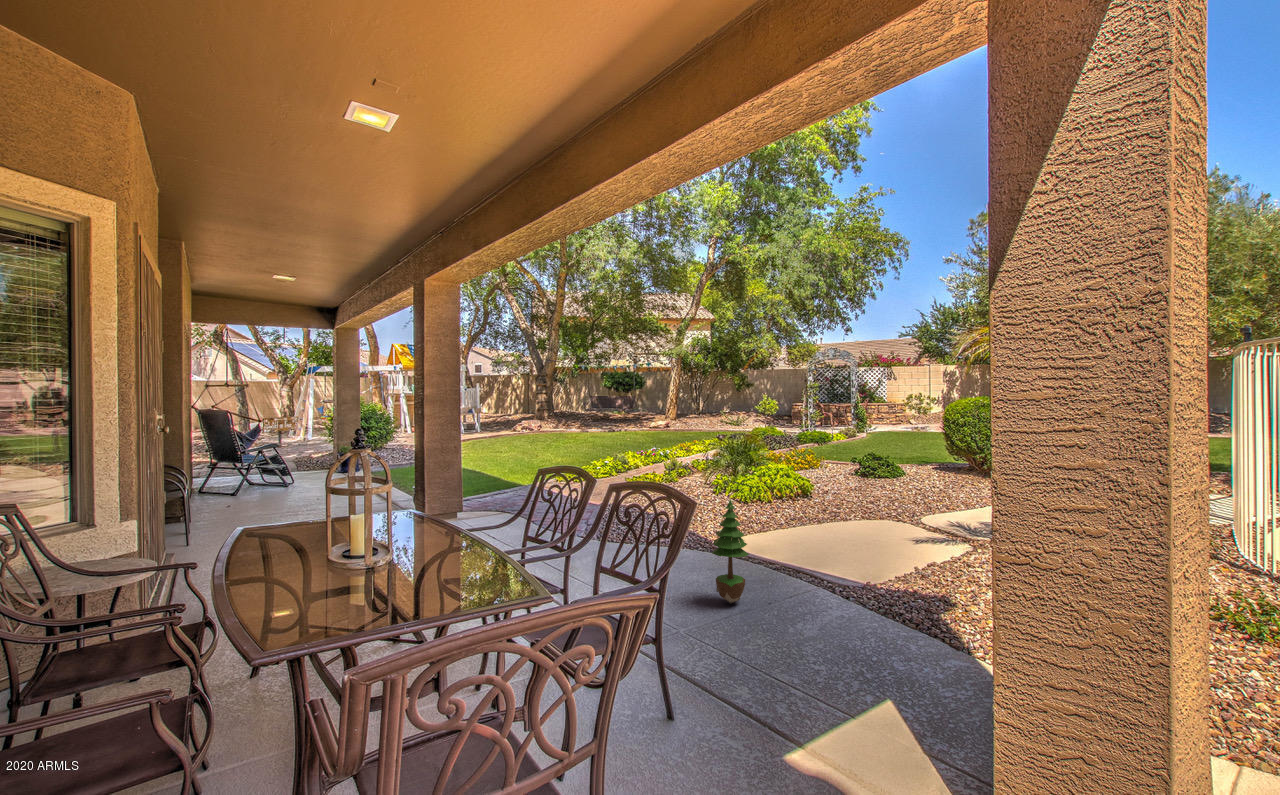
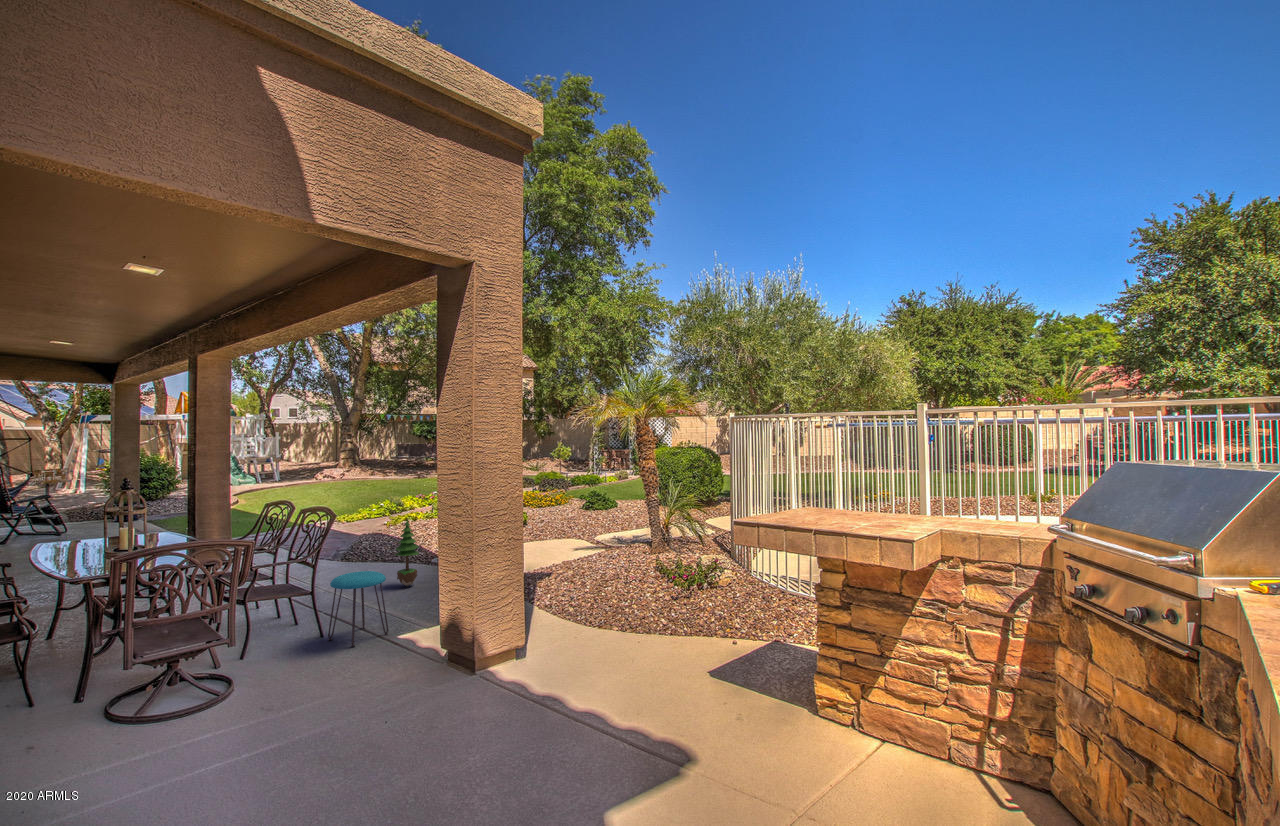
stool: none [684,604,790,764] -> present [328,571,388,647]

